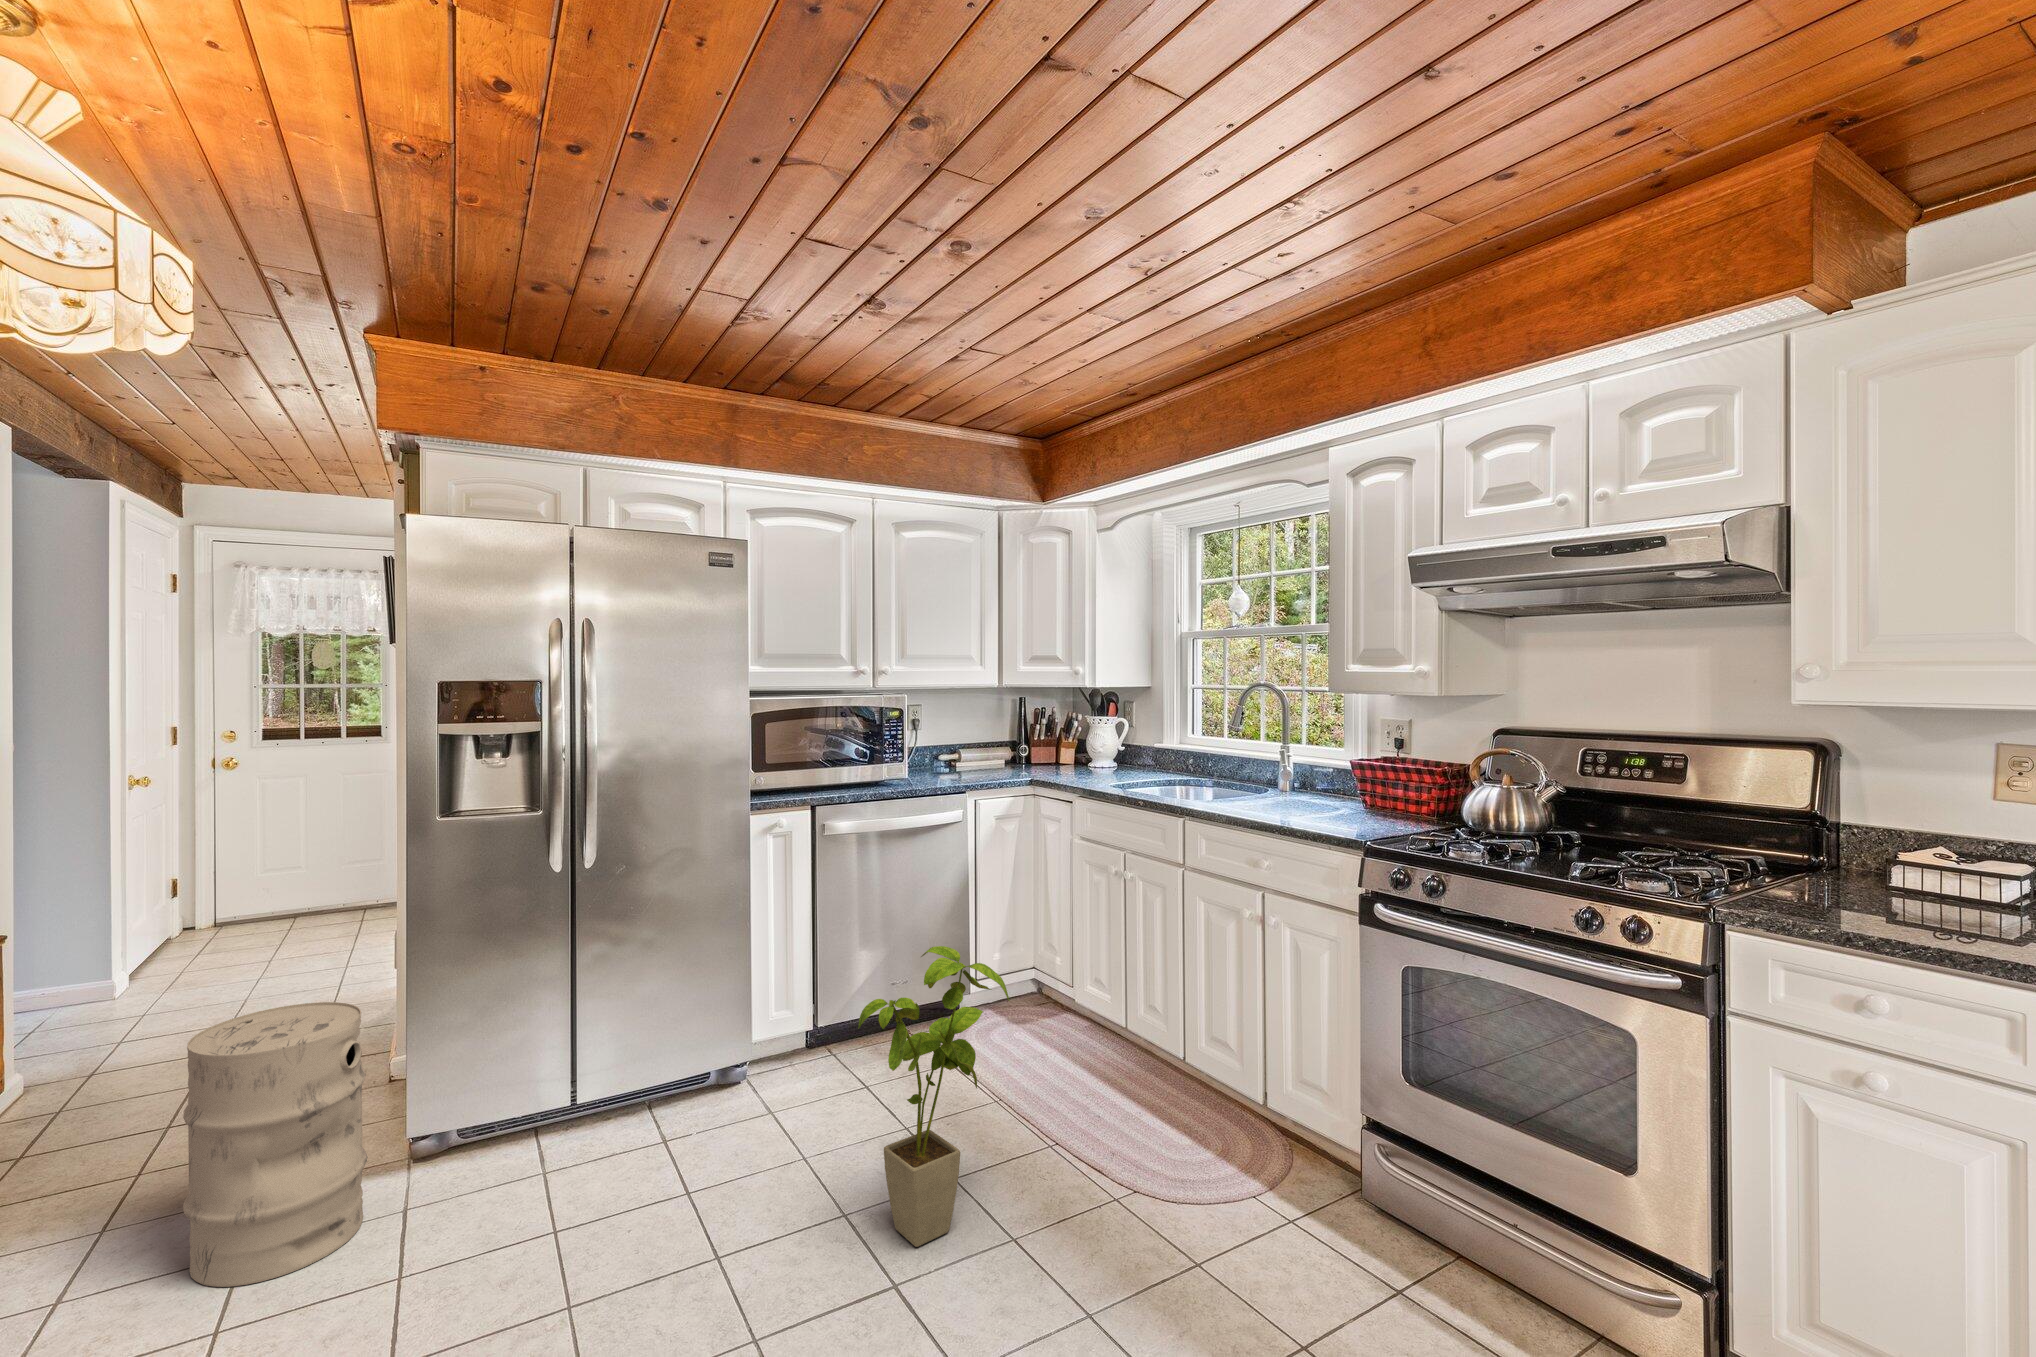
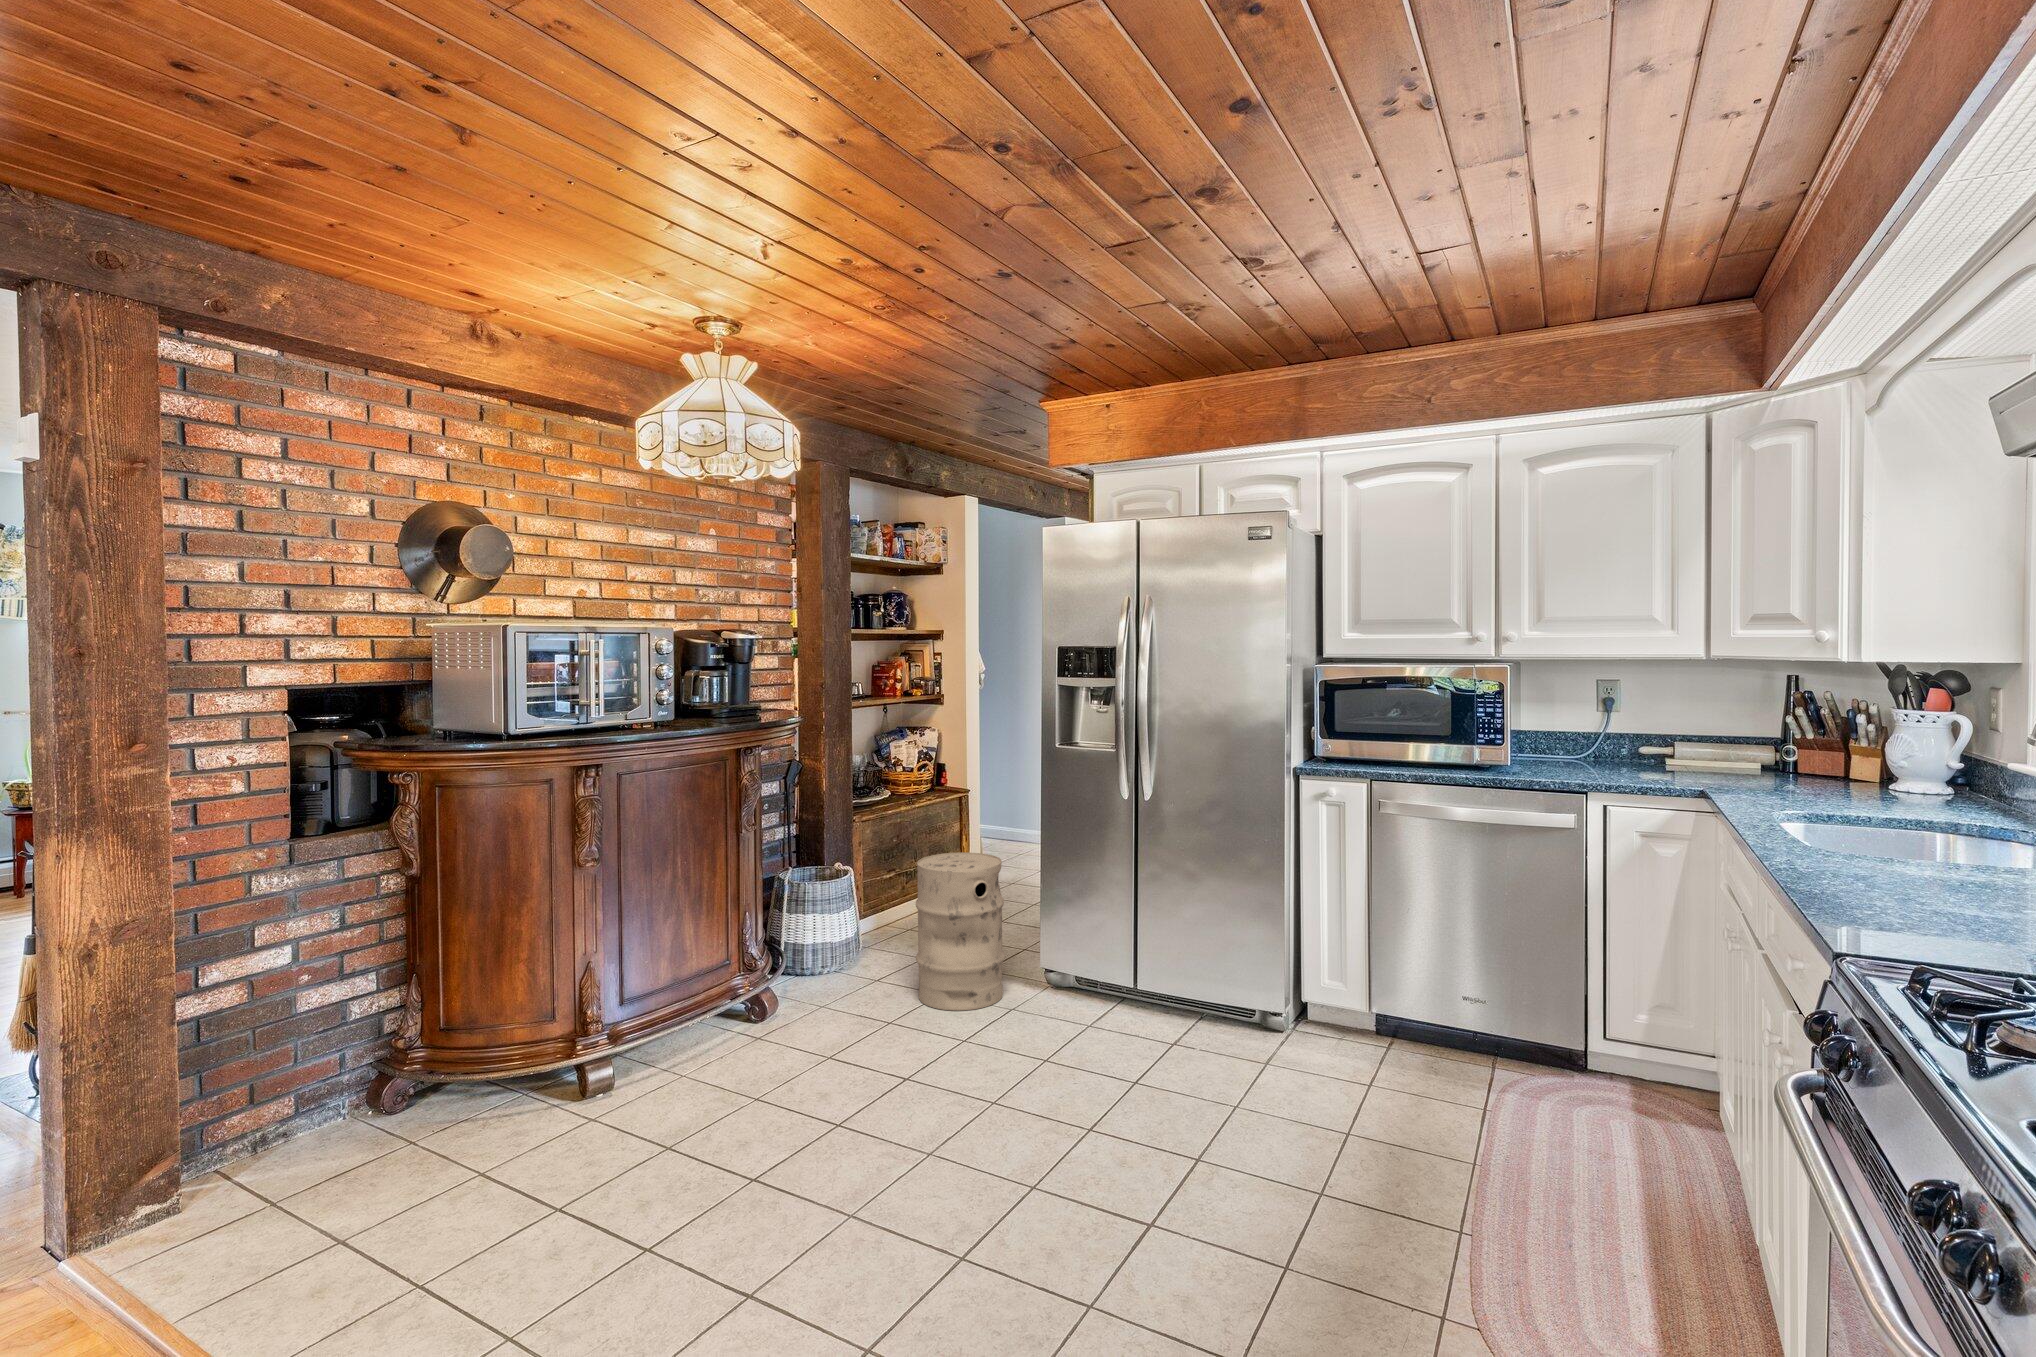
house plant: present [858,946,1010,1247] -> none [1166,912,1321,1198]

